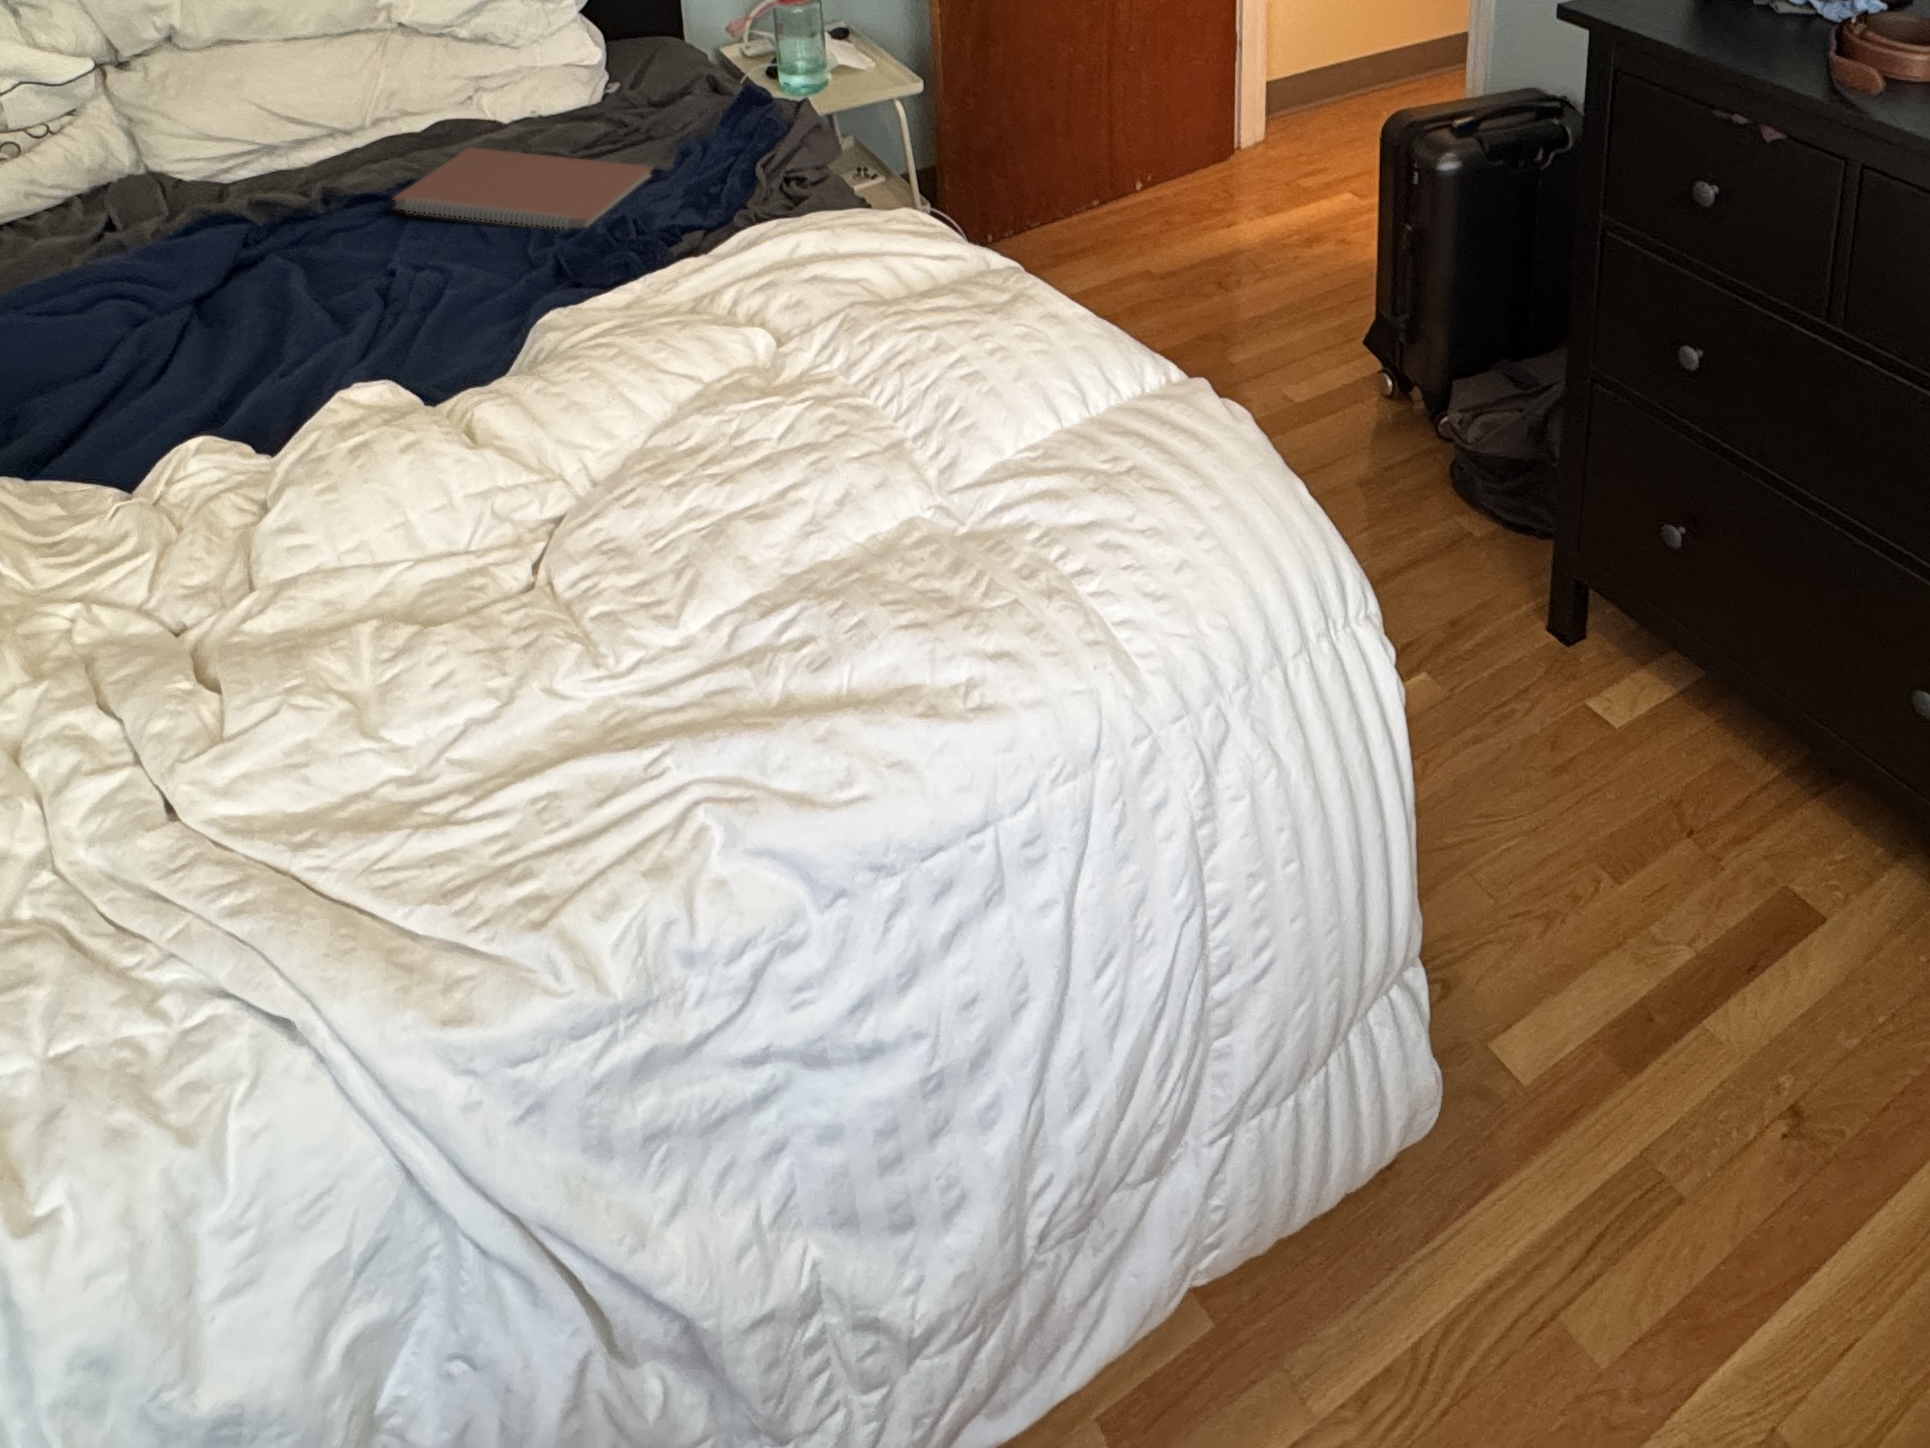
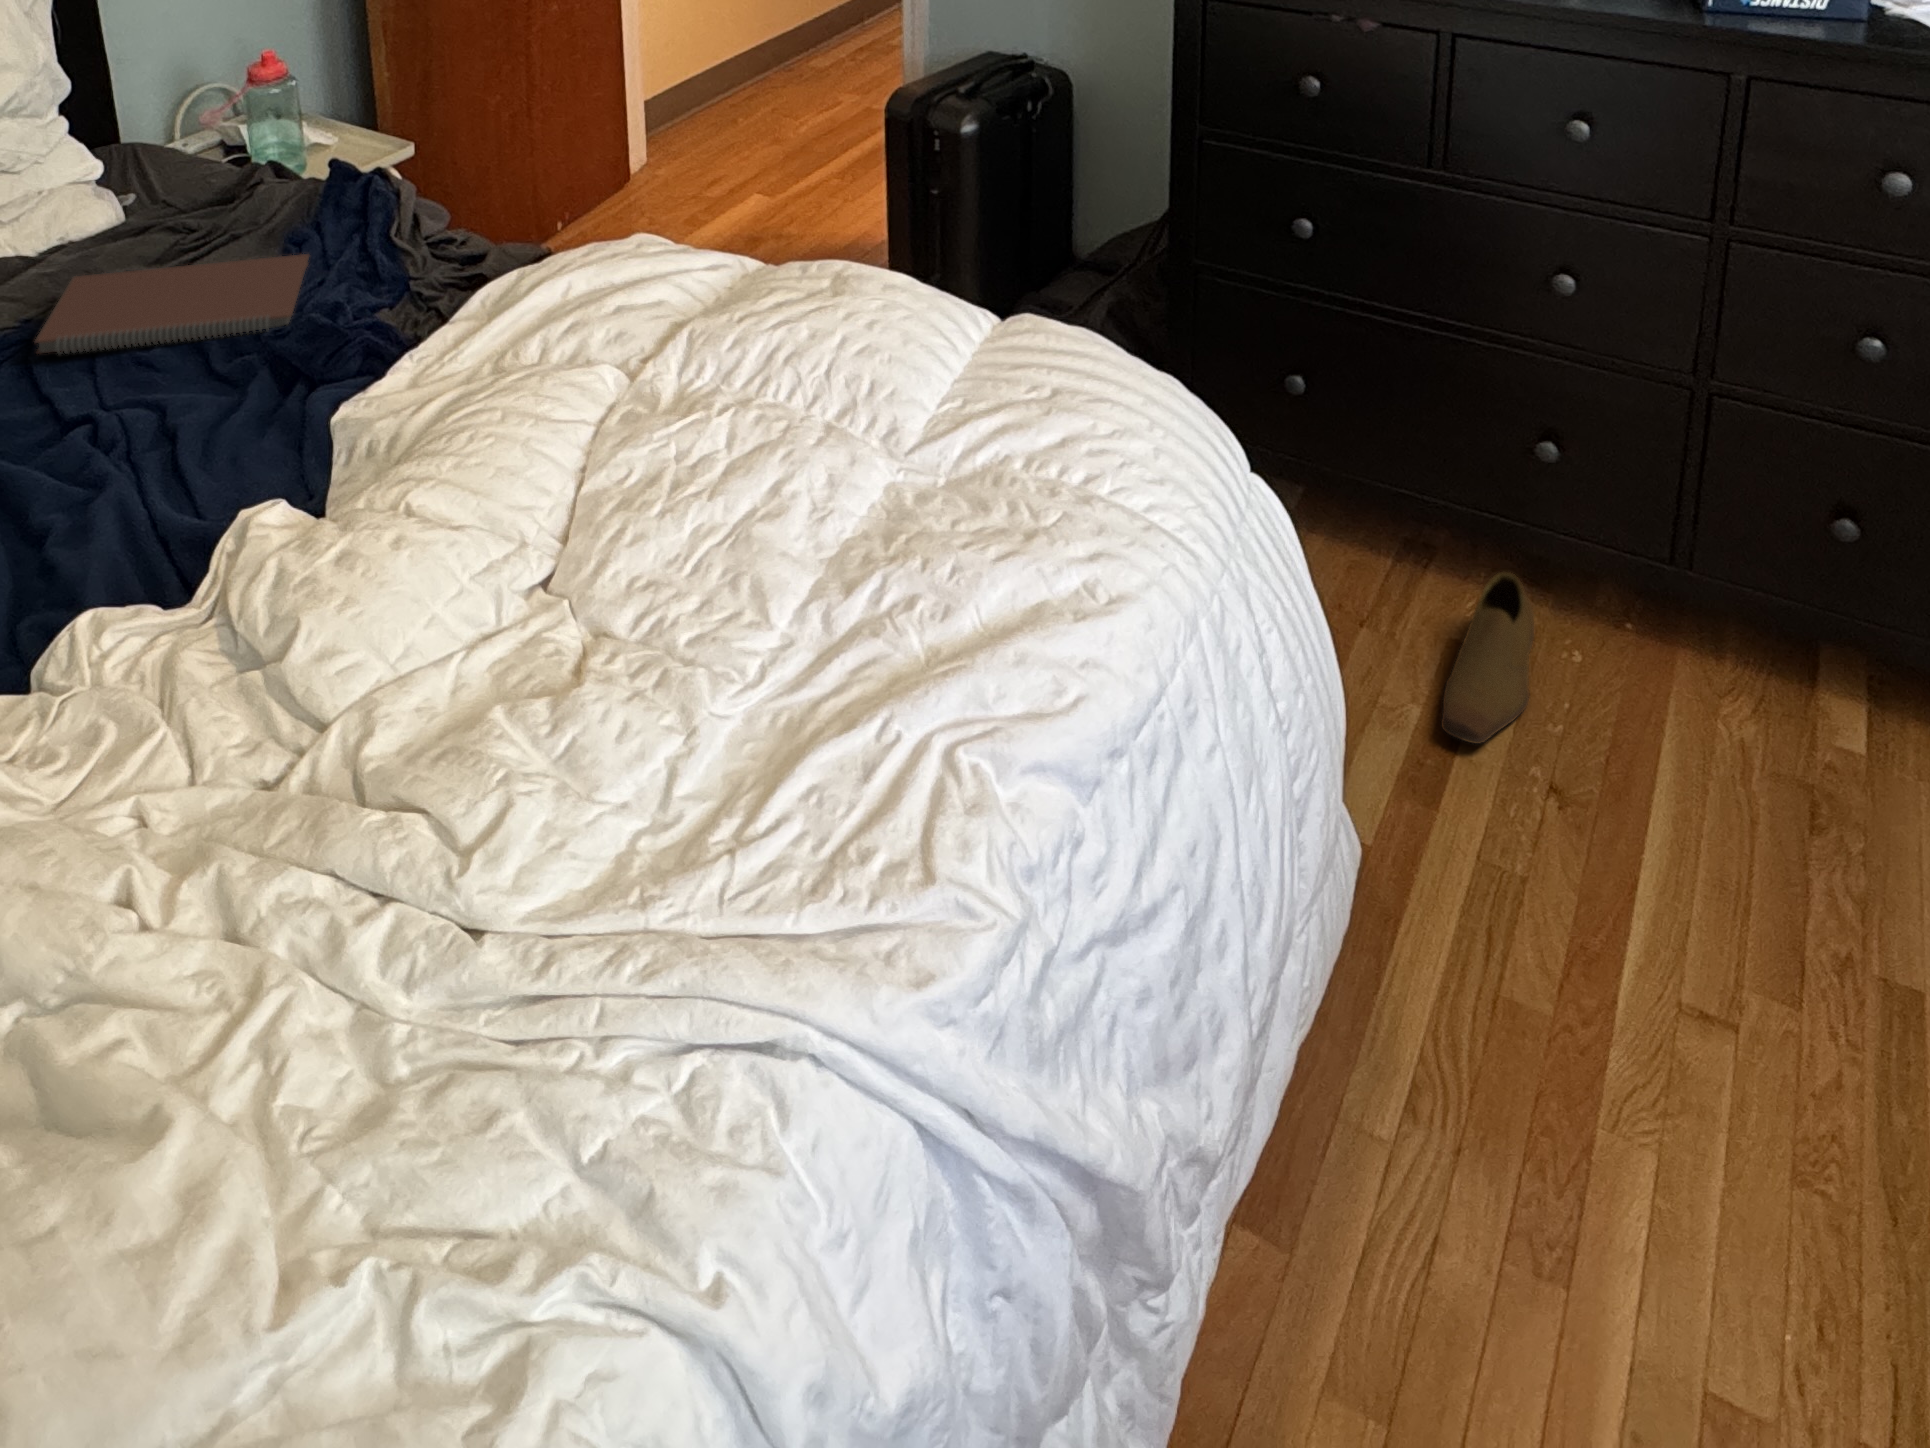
shoe: none [1695,811,1886,997] -> present [1441,572,1534,744]

